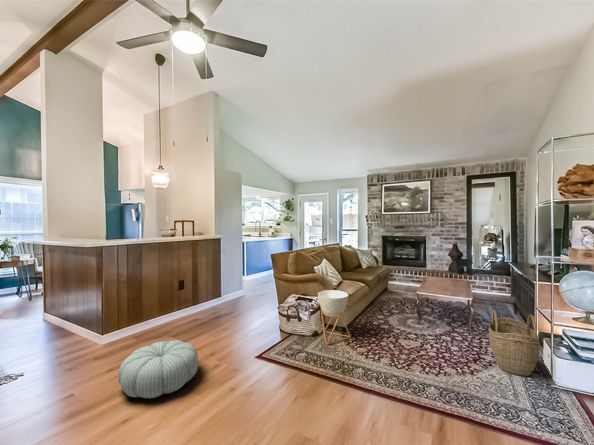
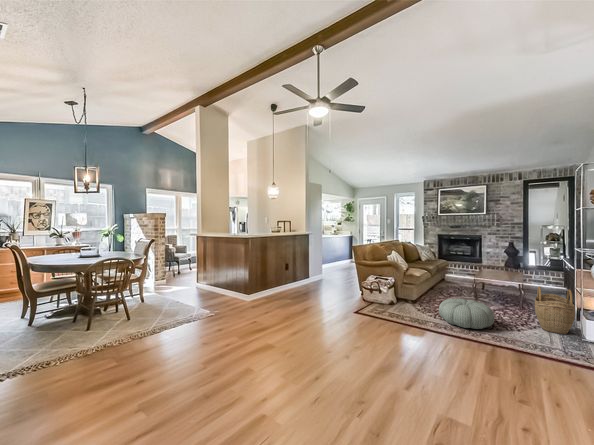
planter: present [318,290,351,344] -> none [394,272,420,310]
pouf: present [118,340,198,398] -> present [439,299,494,329]

